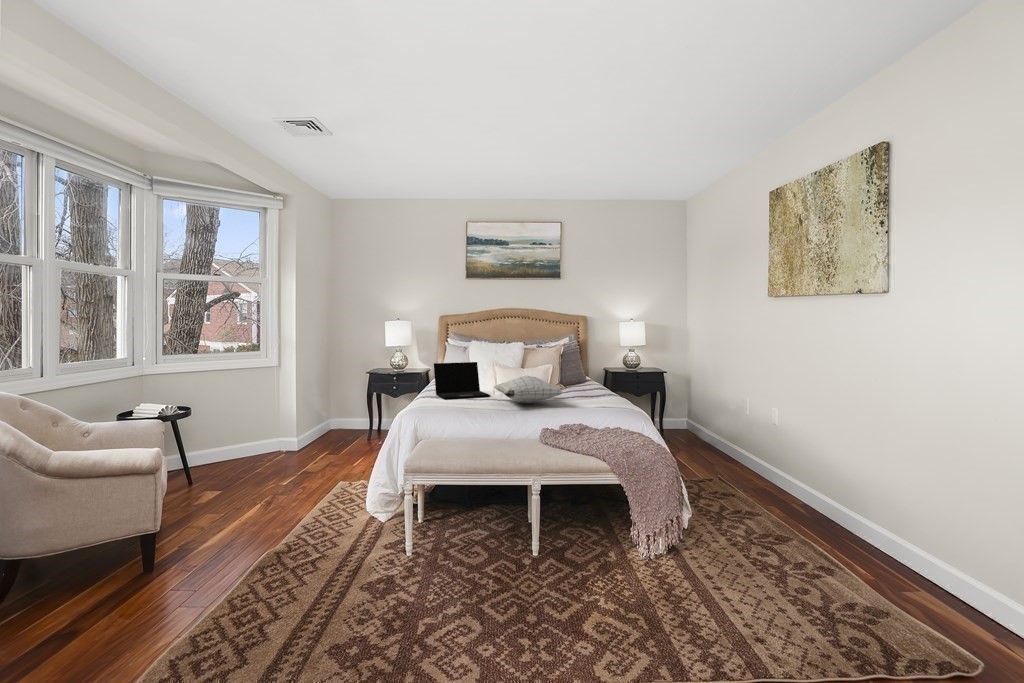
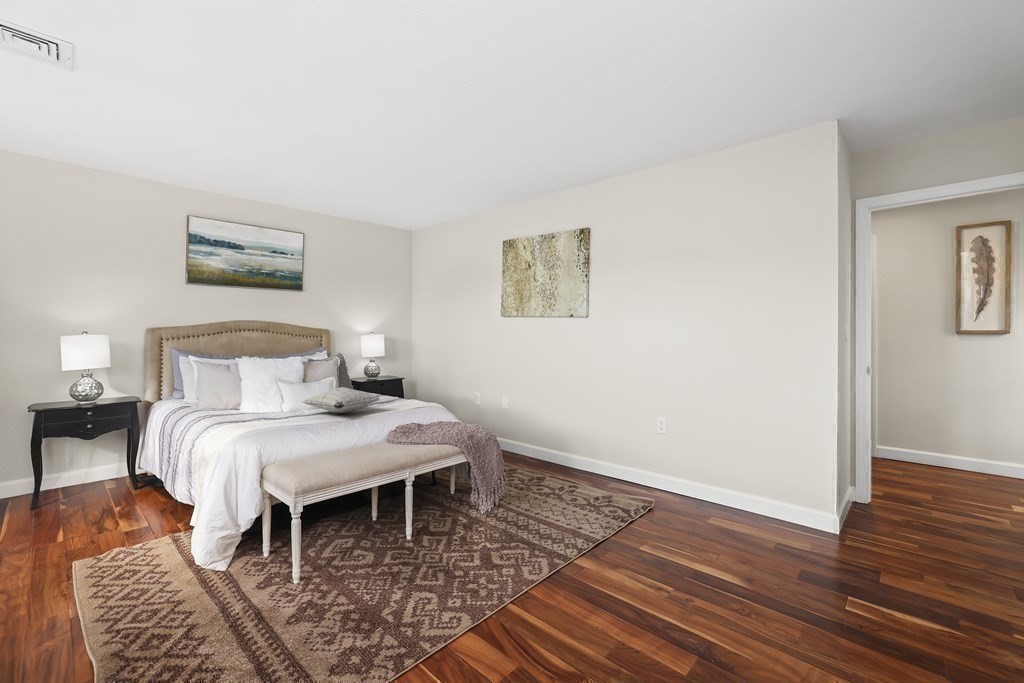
laptop: present [434,362,490,399] -> none [213,379,289,422]

